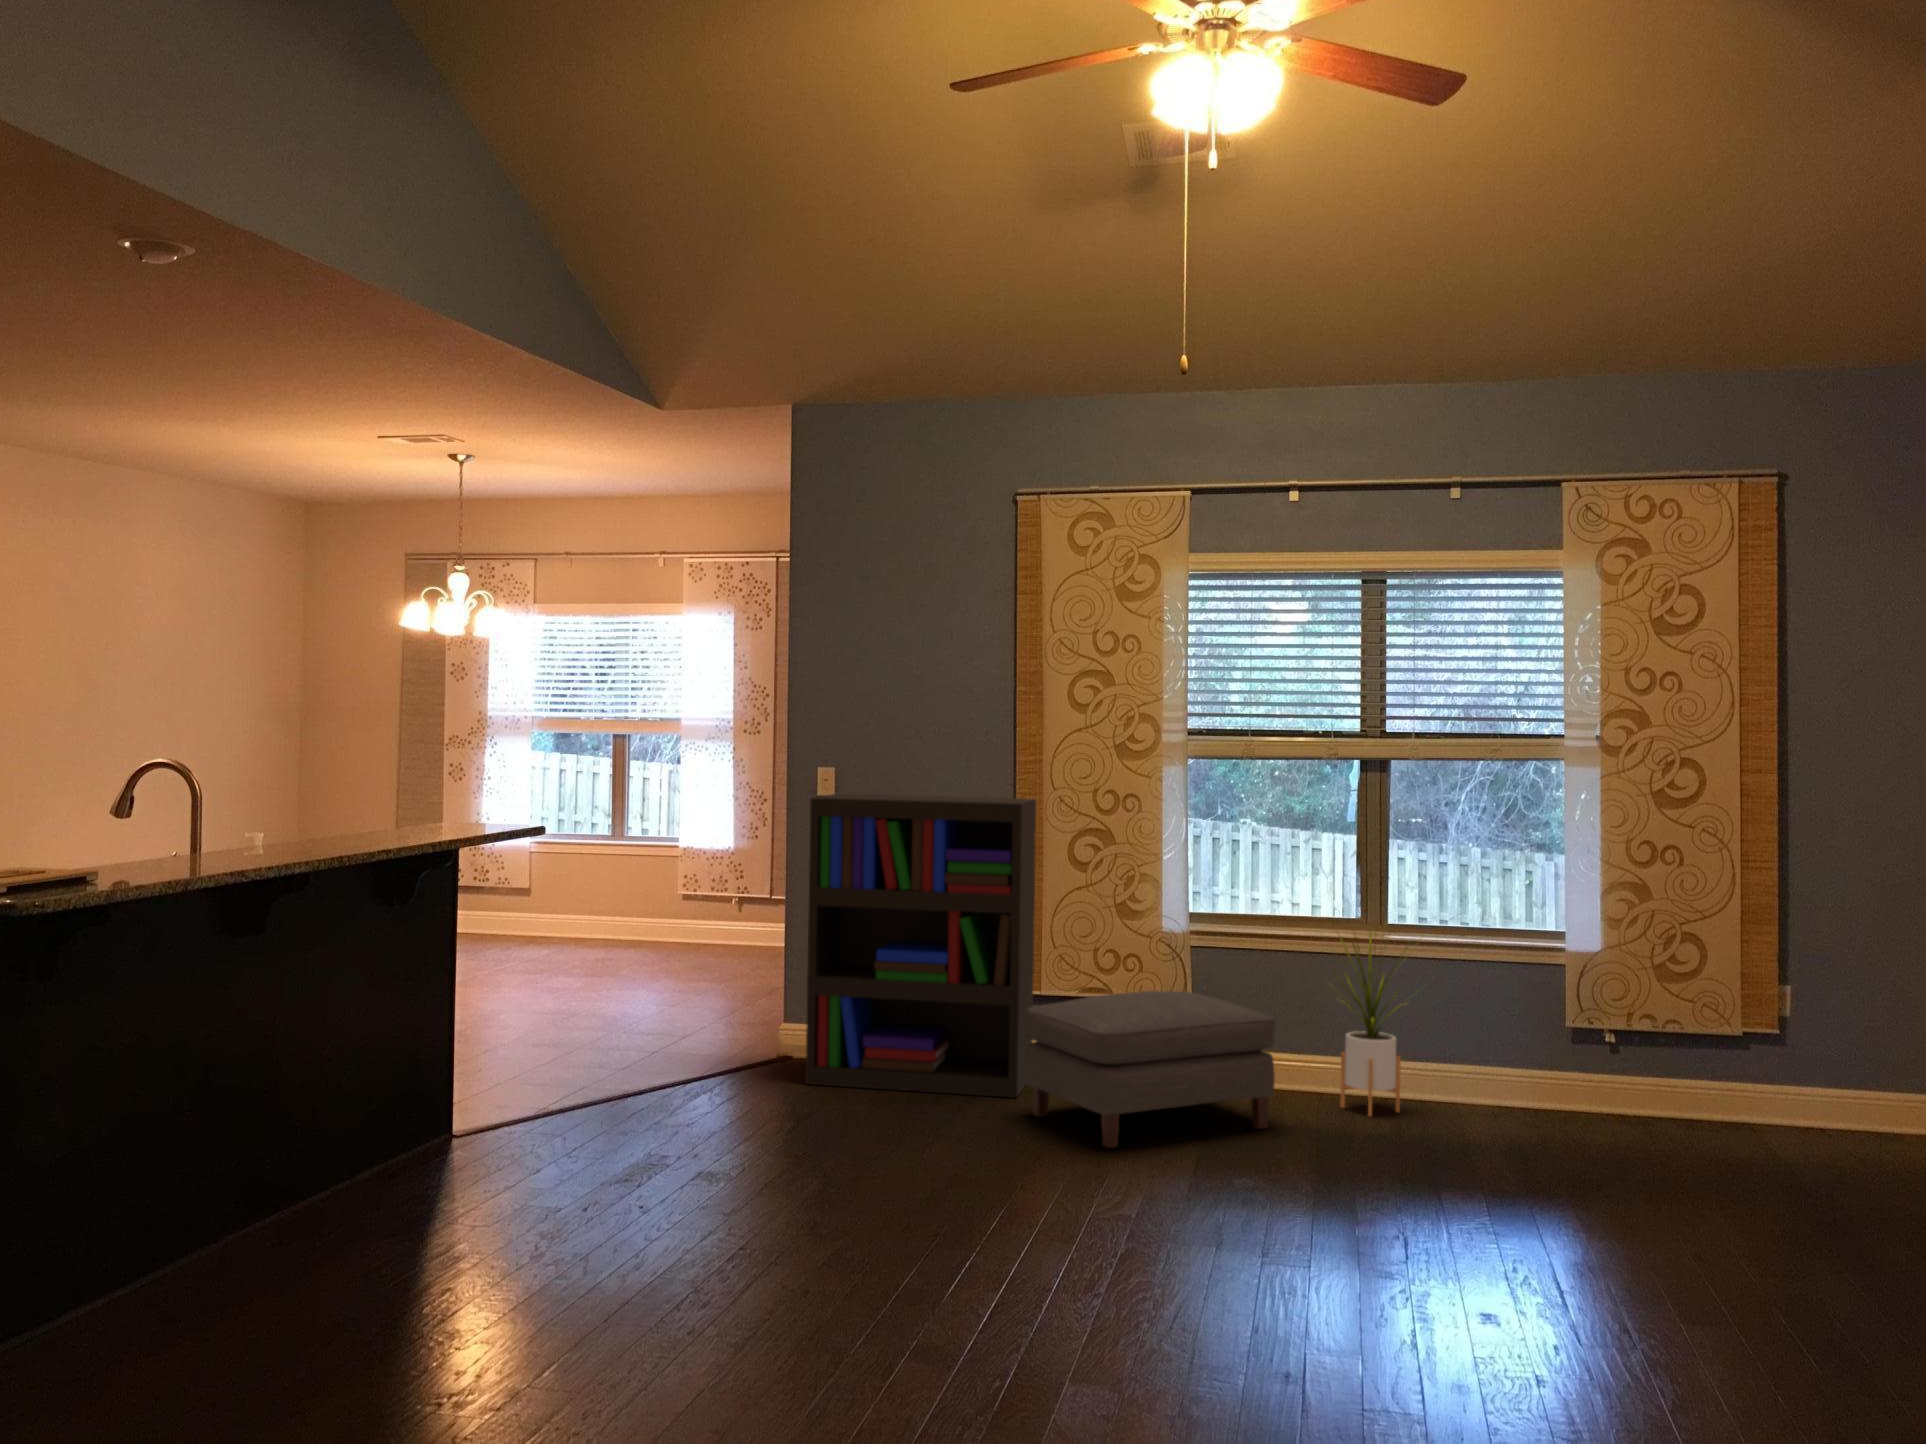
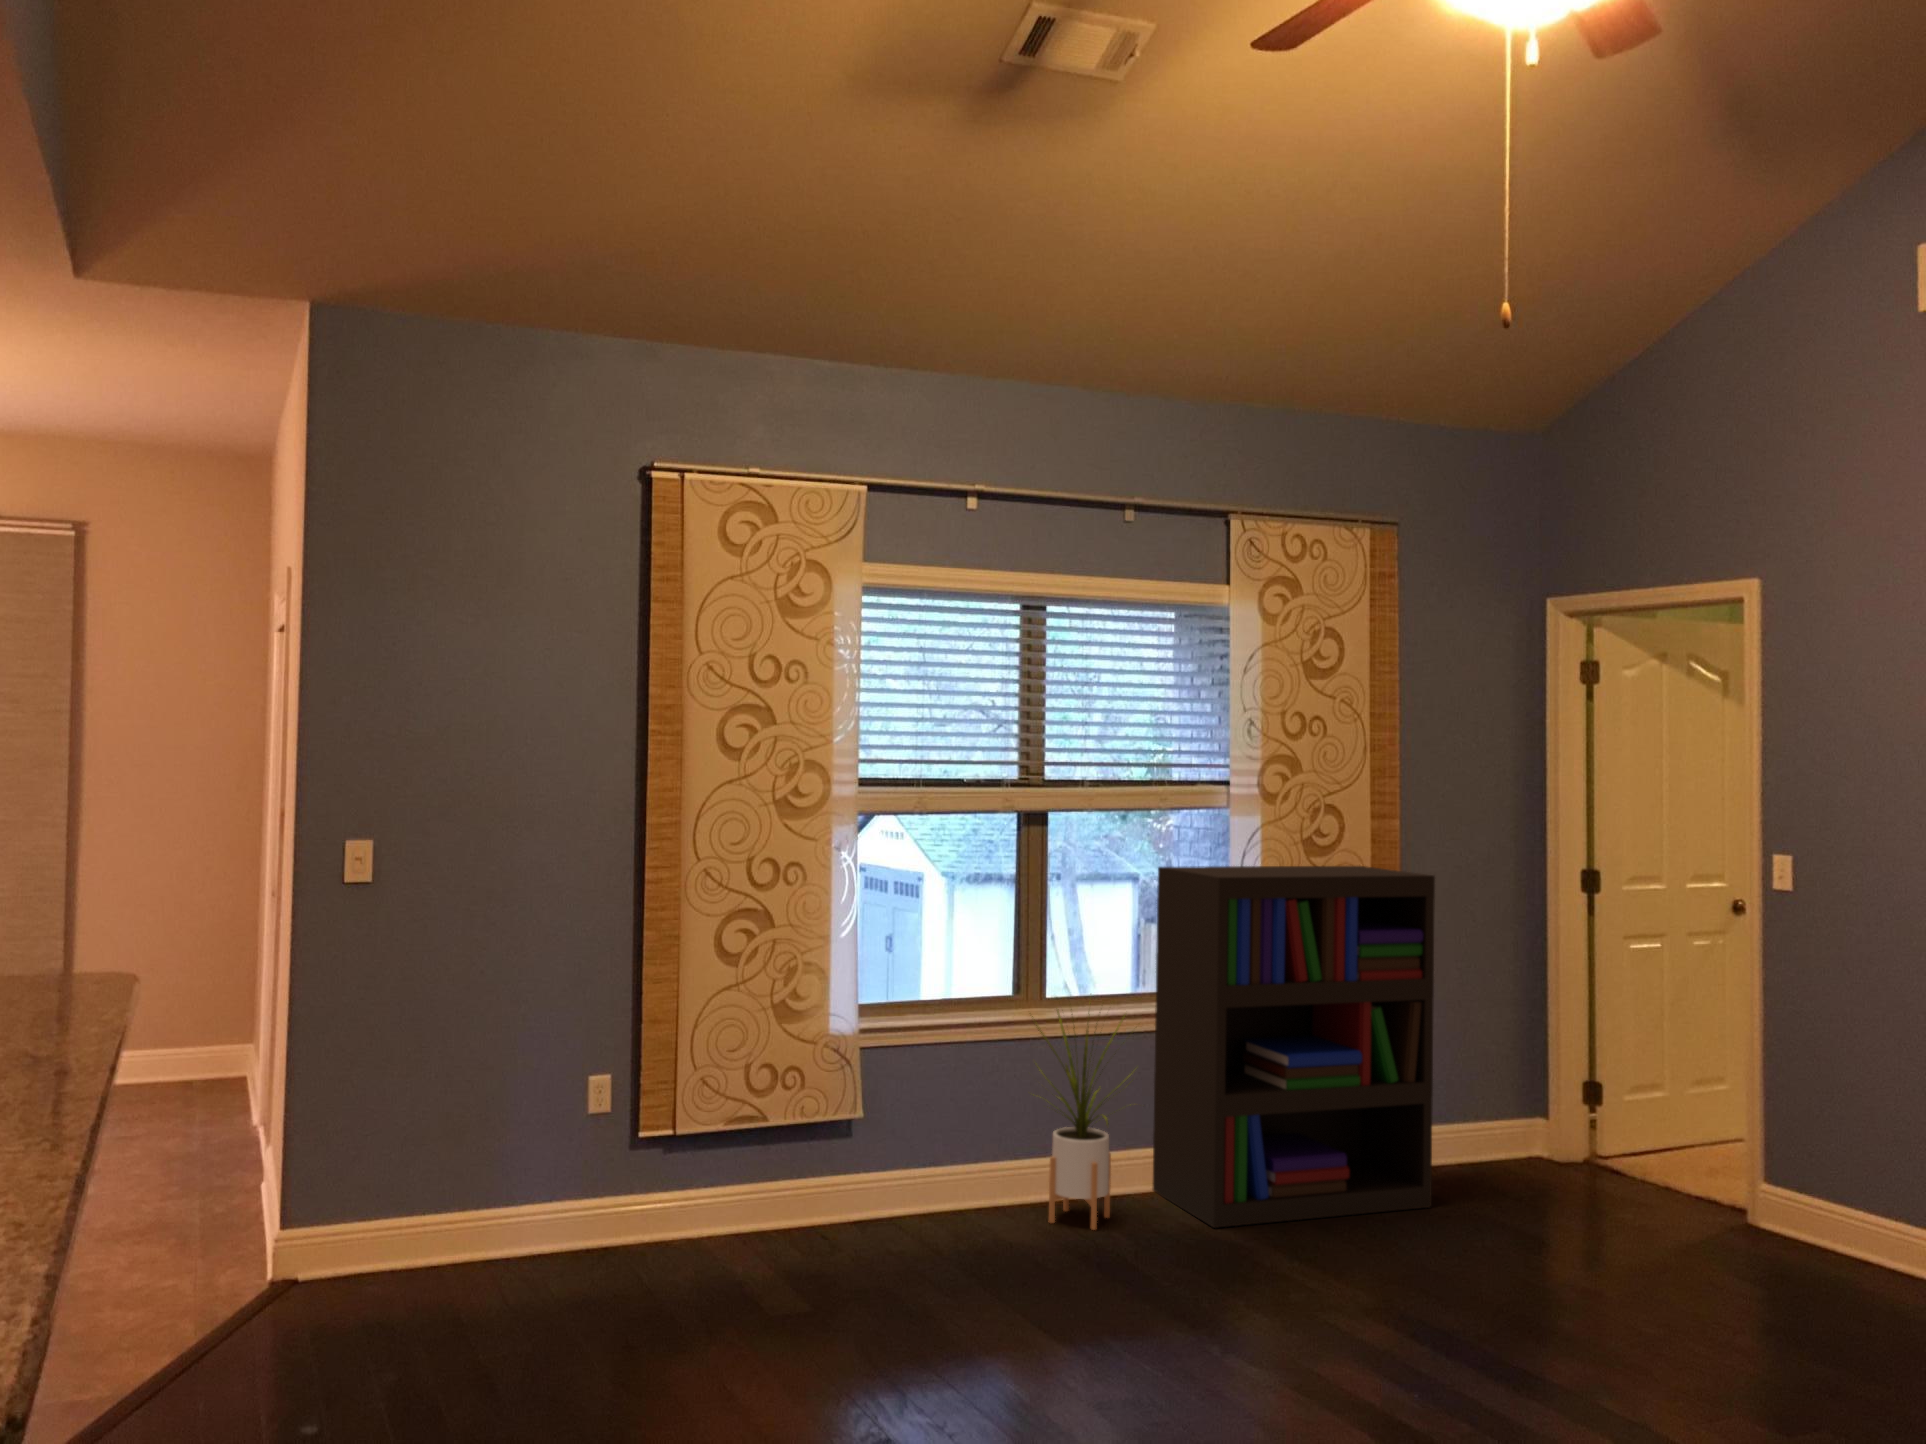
bookshelf: present [806,794,1036,1098] -> present [1153,866,1435,1228]
ottoman: present [1025,991,1276,1148] -> none [750,1113,1038,1352]

